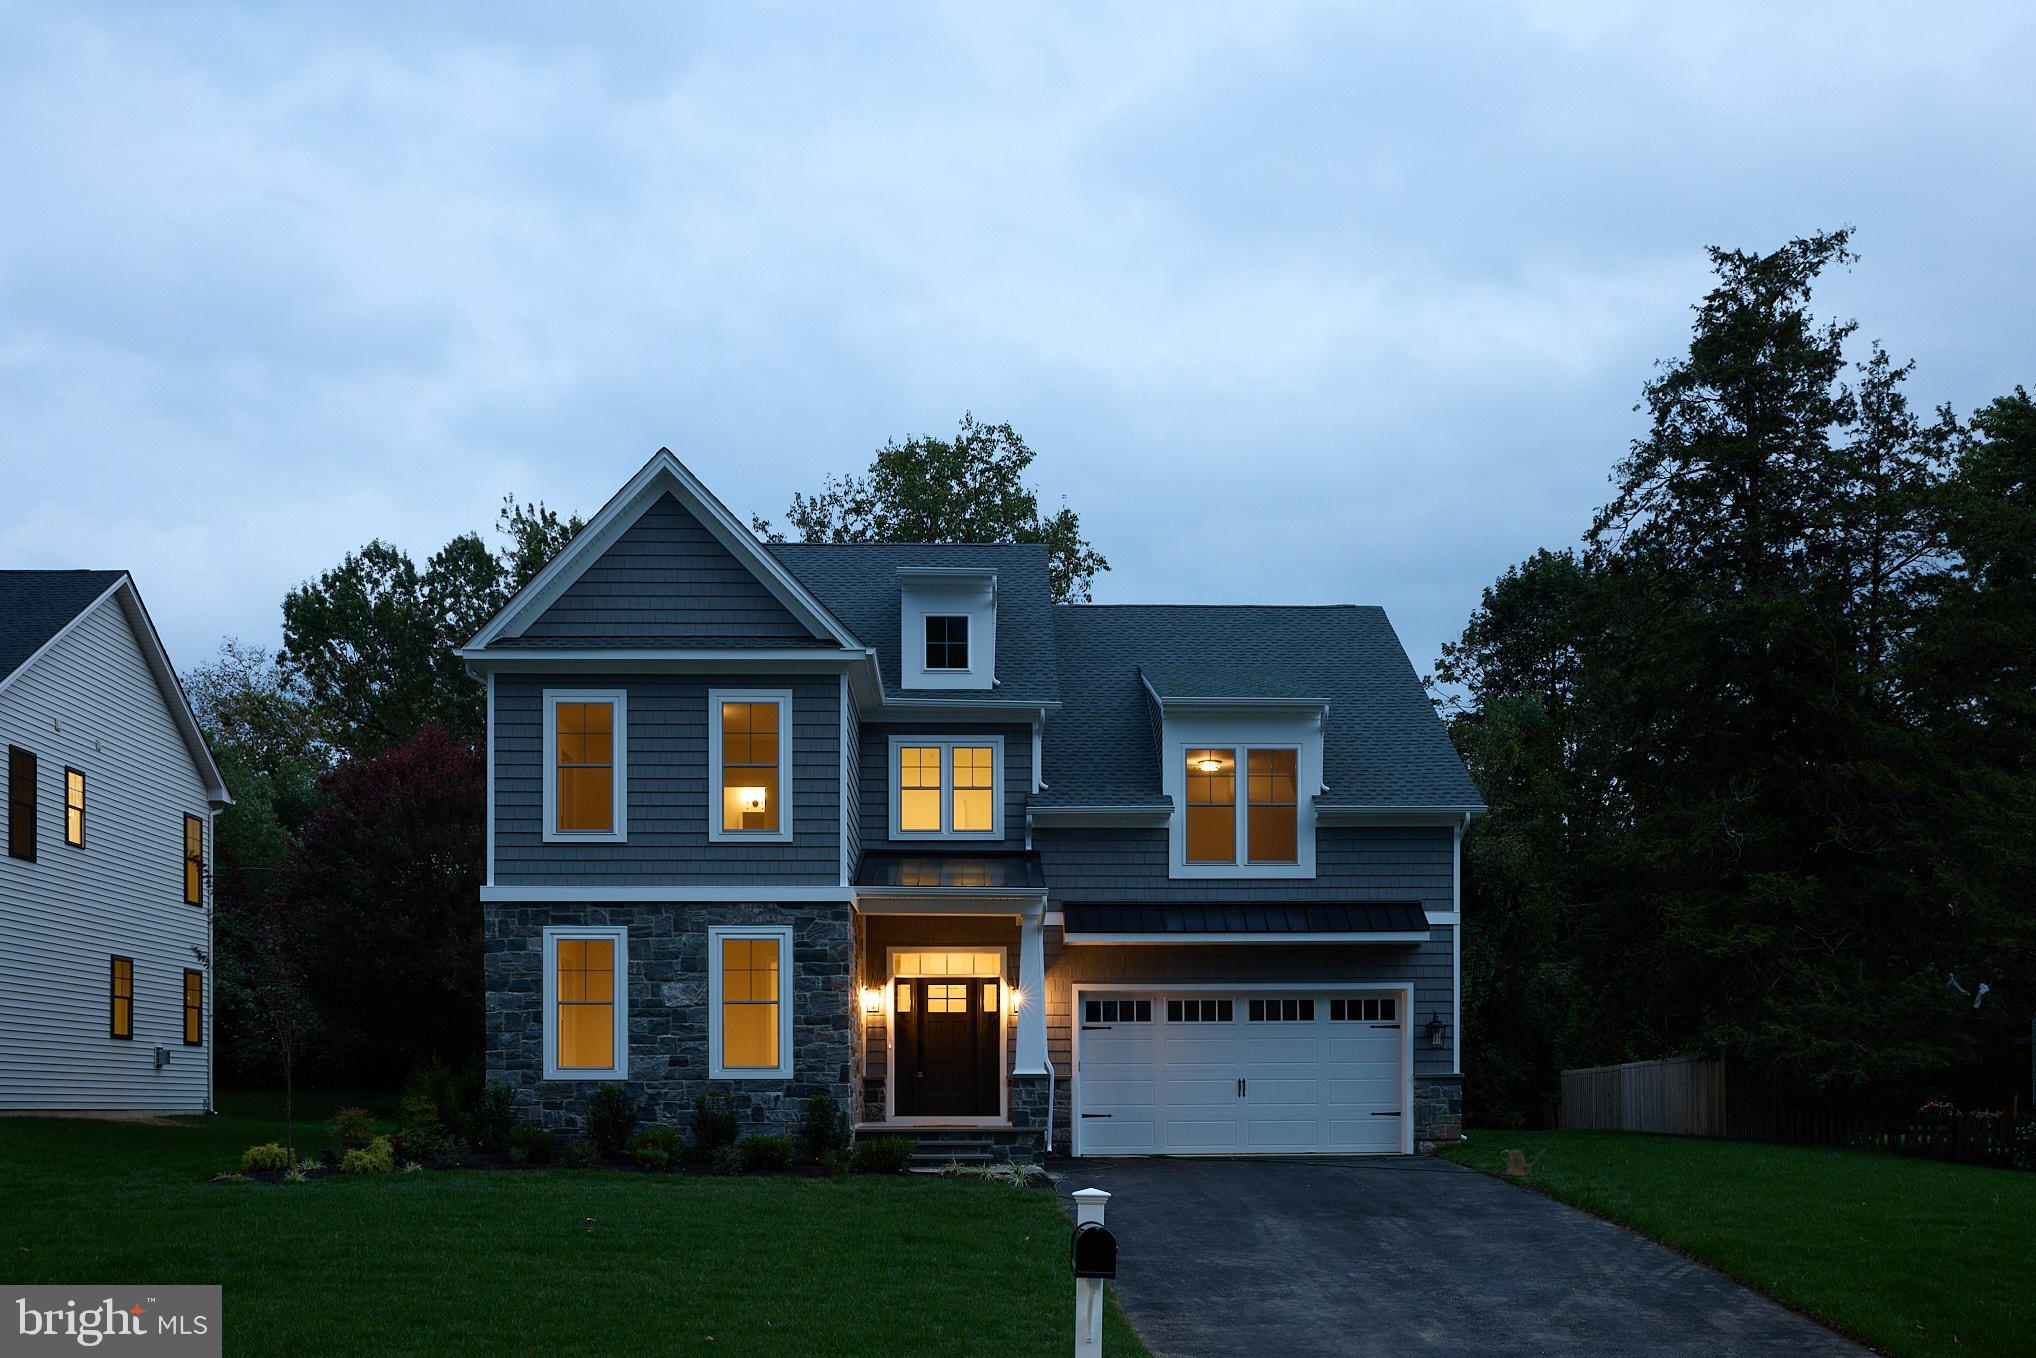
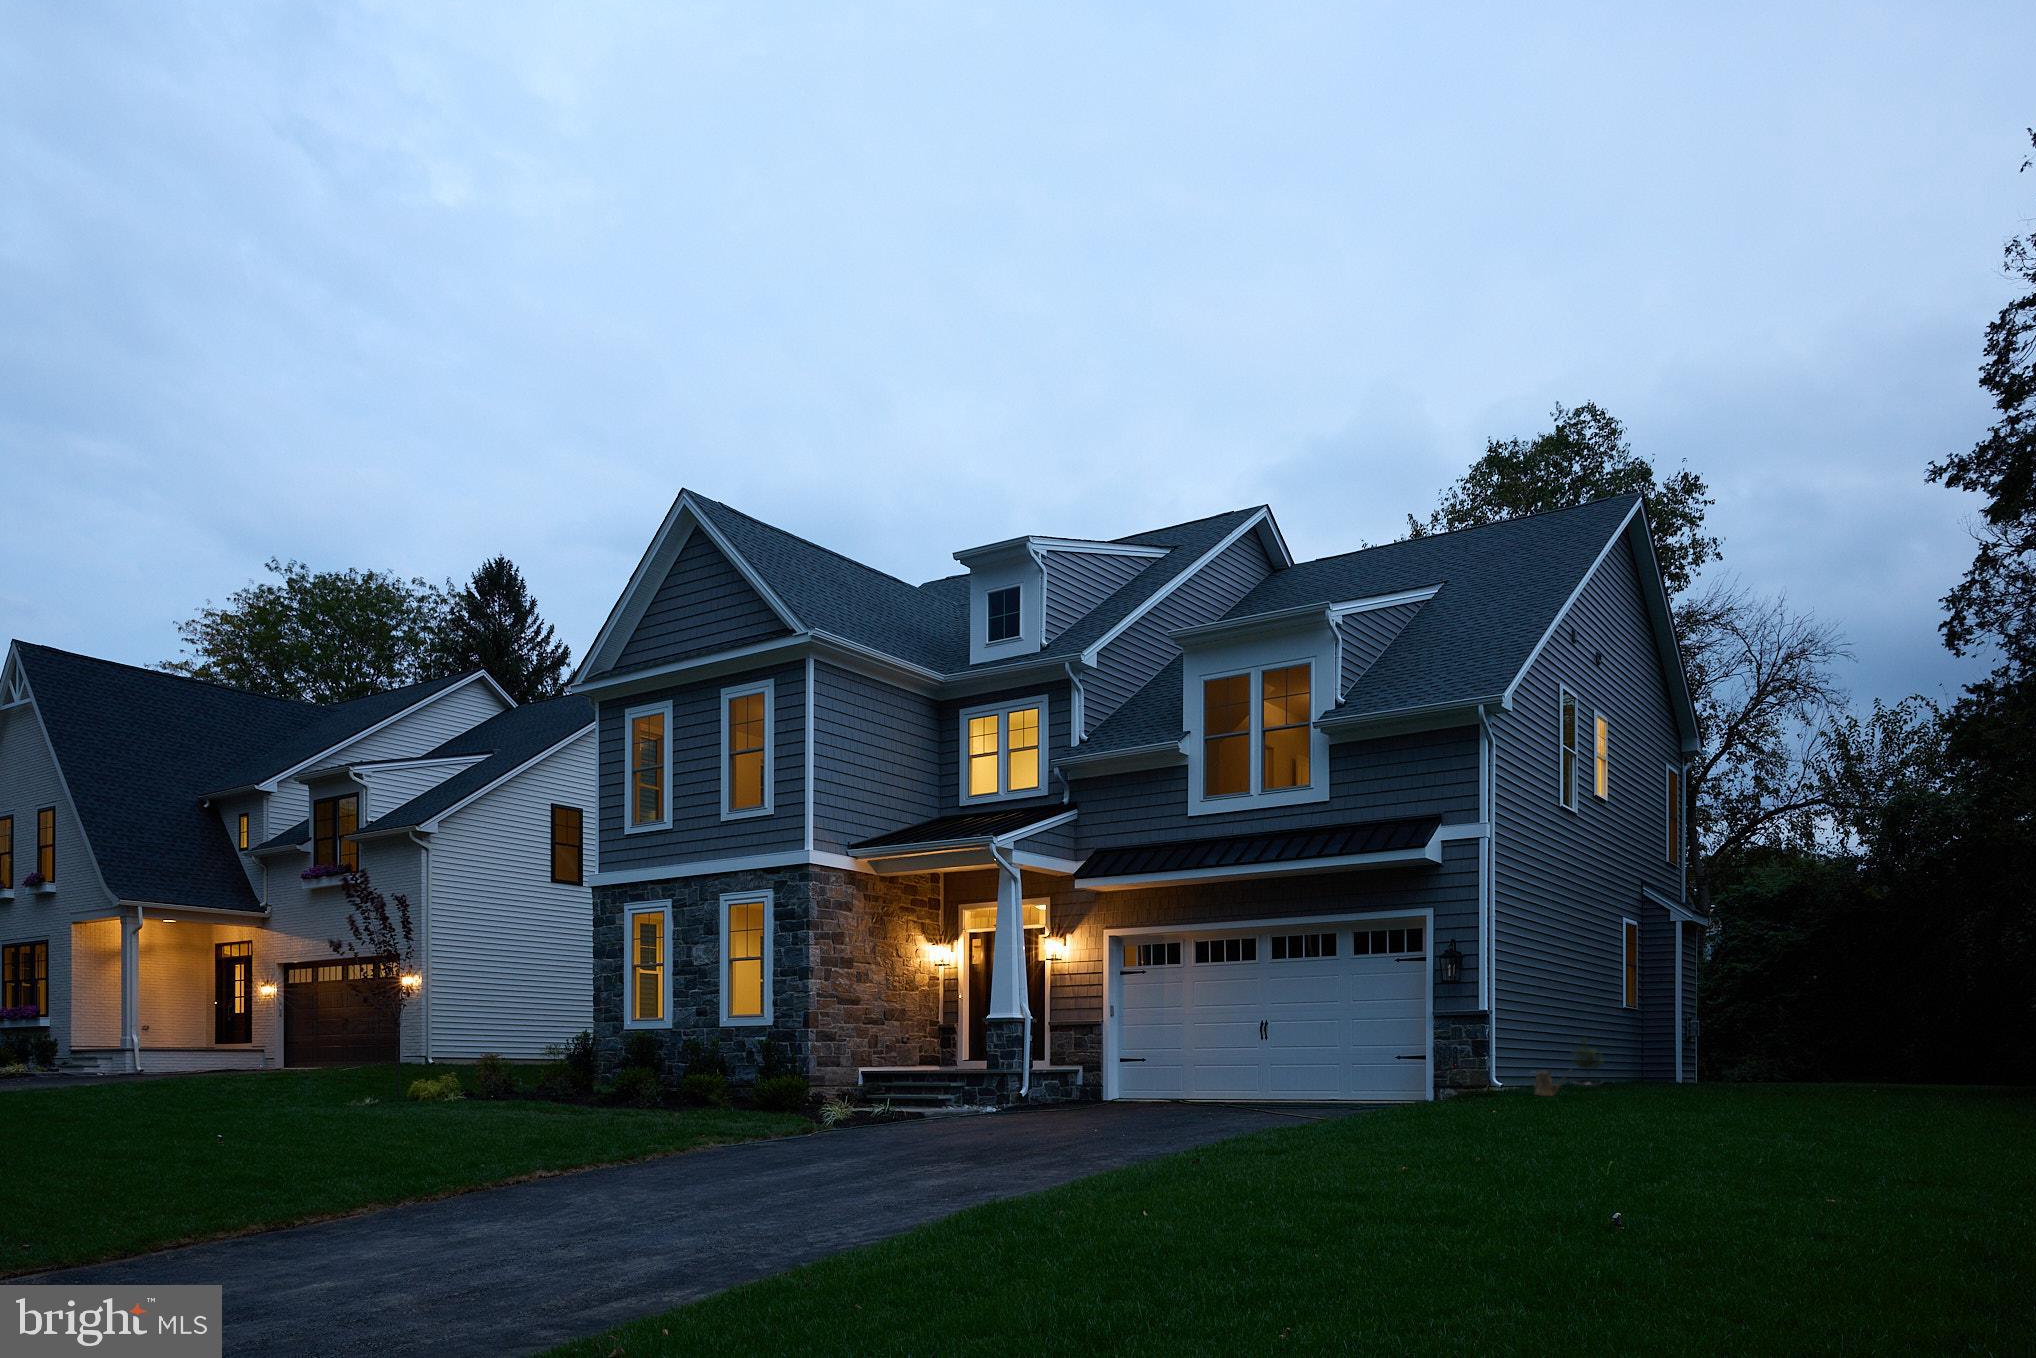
potted tree: none [1547,1113,1583,1167] -> present [1572,1037,1602,1085]

